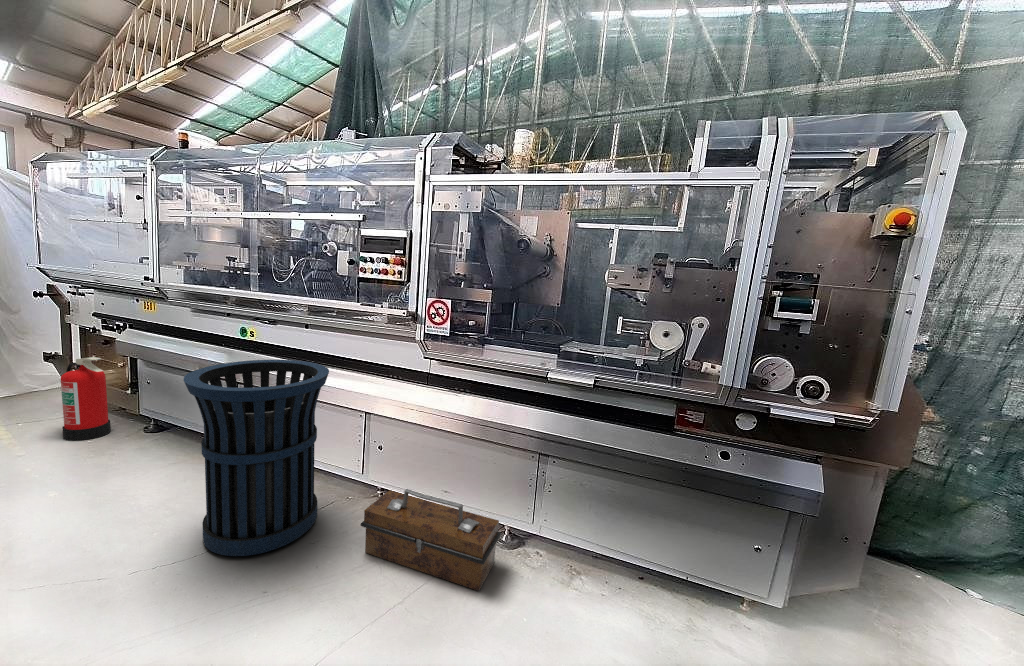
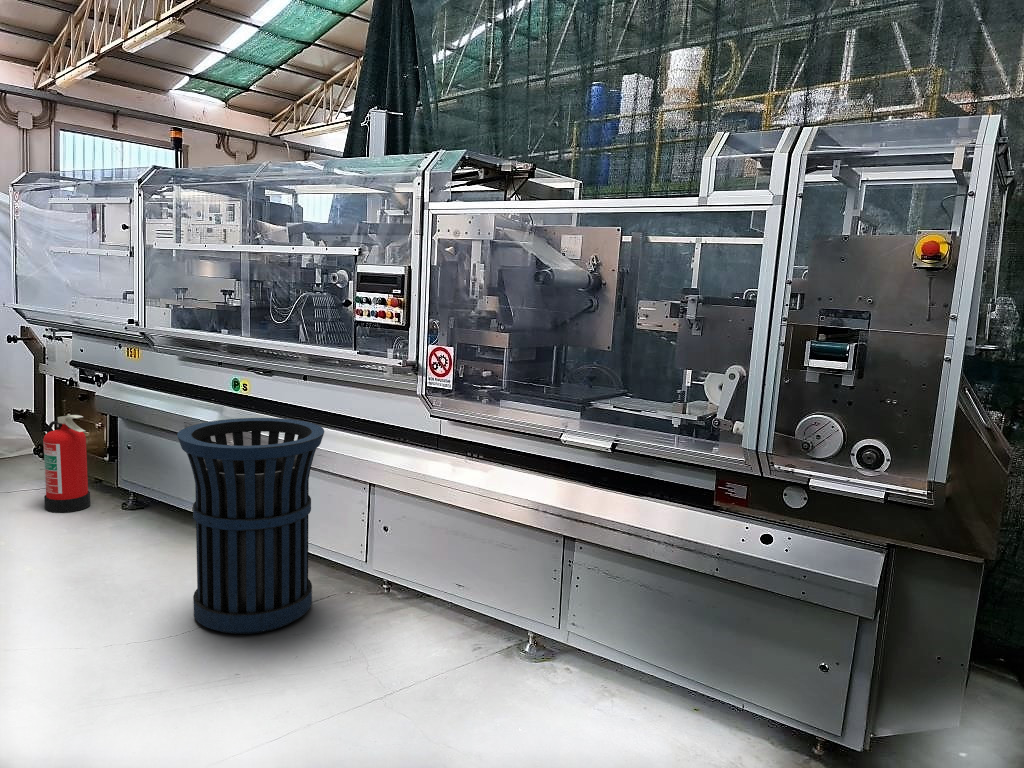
toolbox: present [361,489,501,591] -> none [355,573,516,692]

